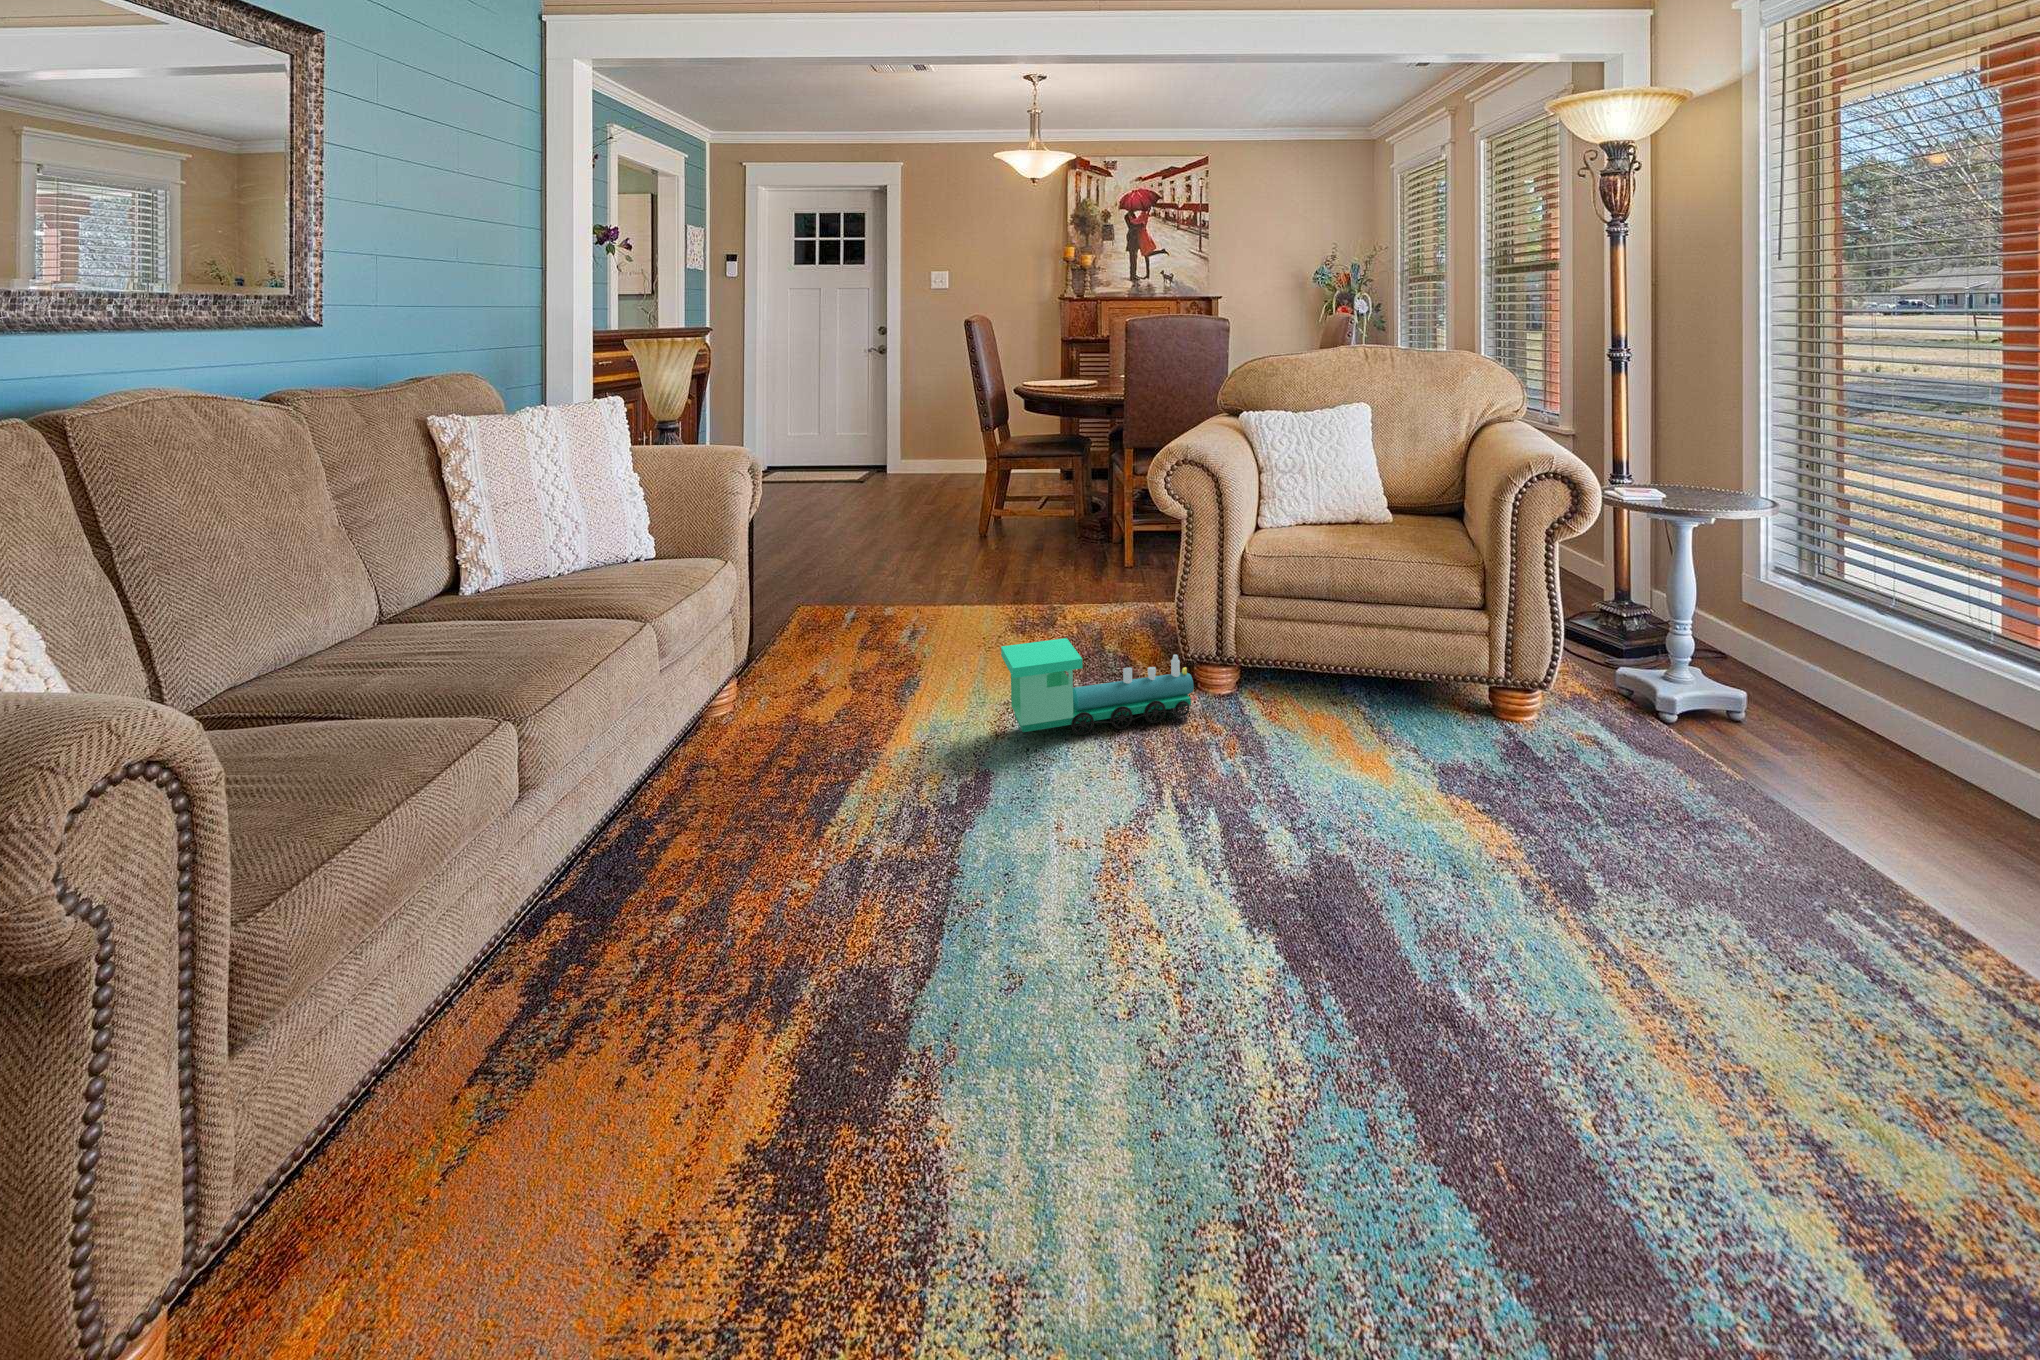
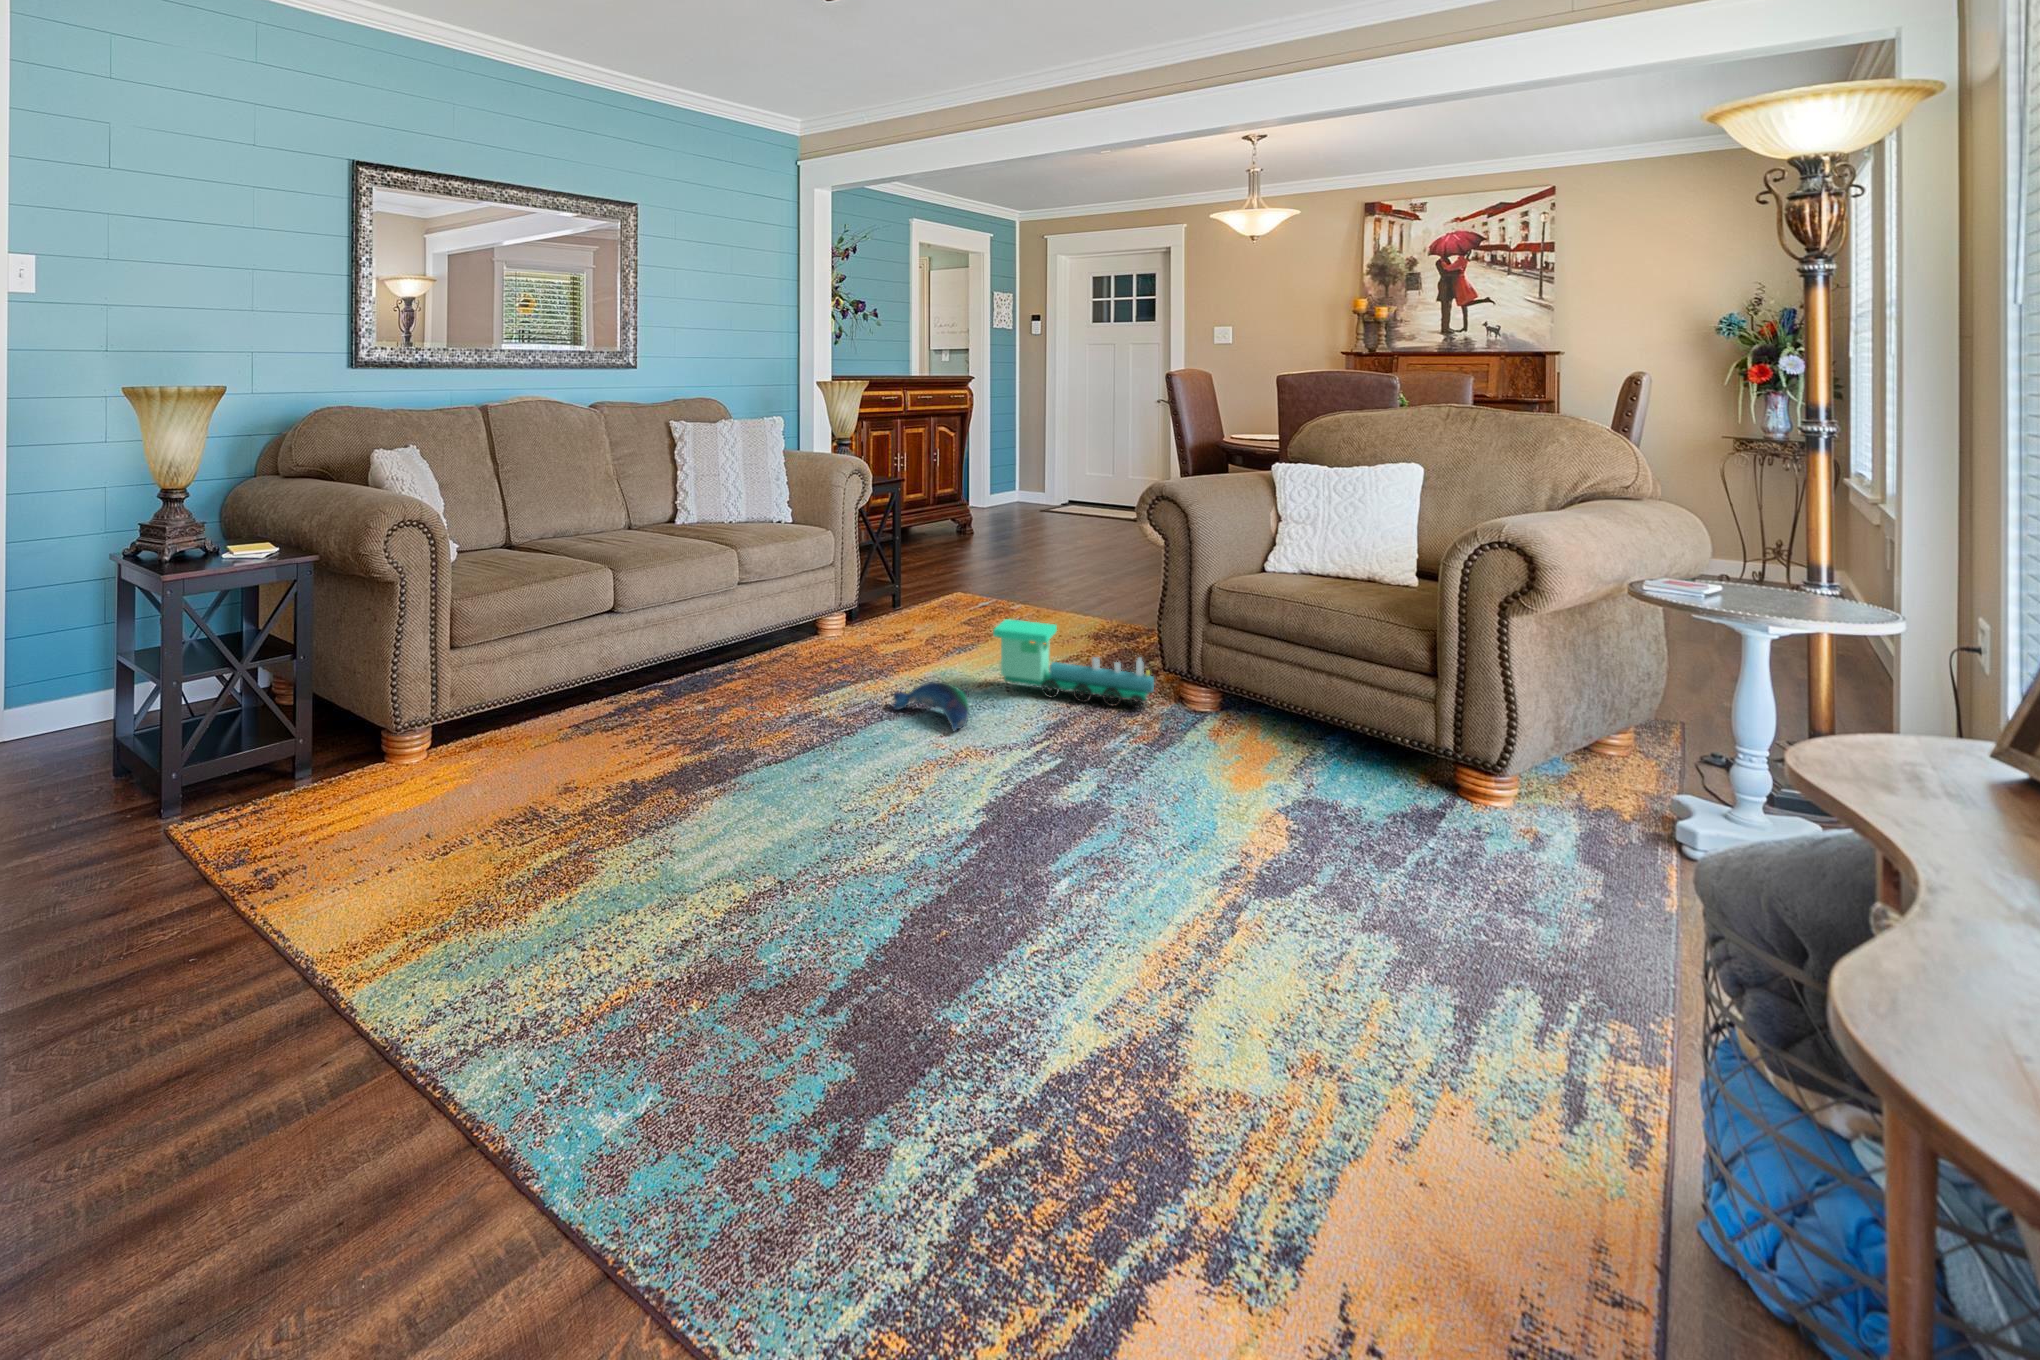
plush toy: none [916,768,1060,843] -> present [893,681,969,731]

